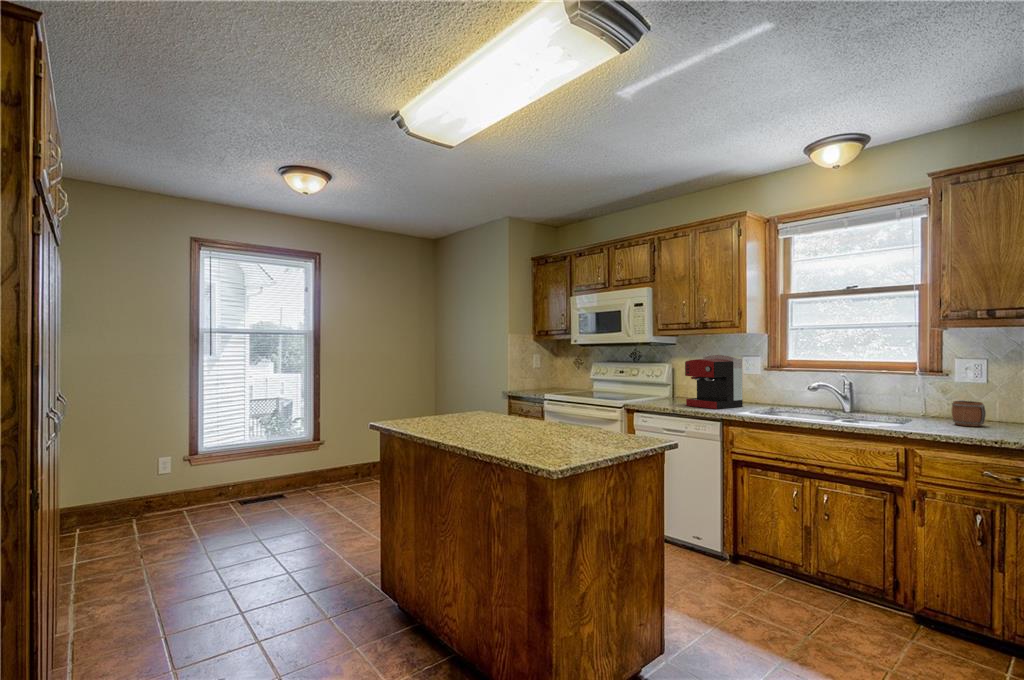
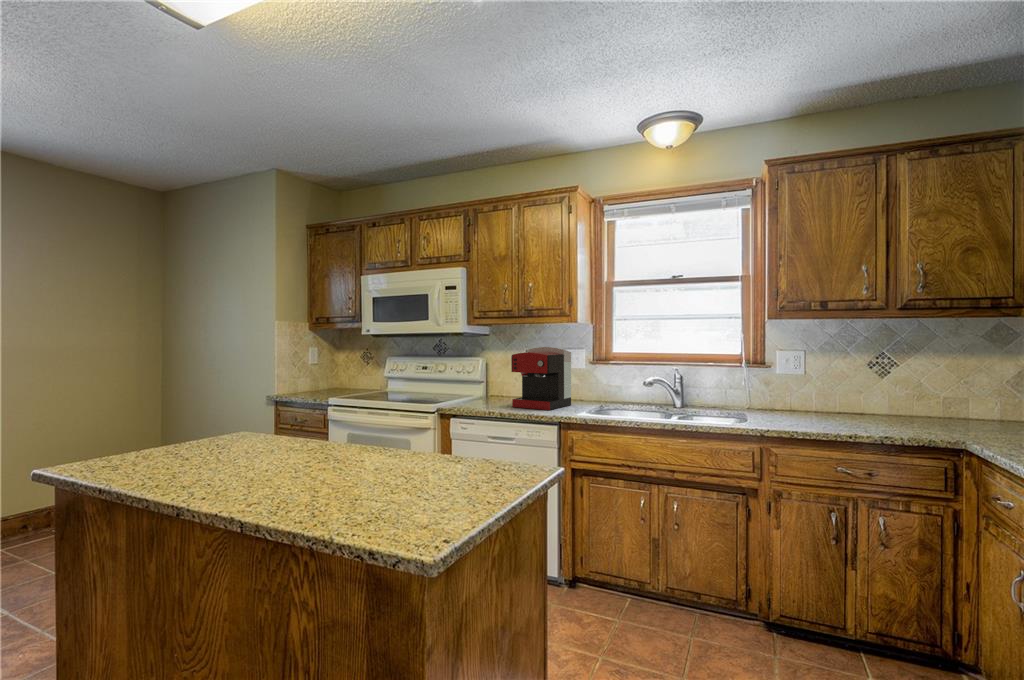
mug: present [952,400,986,427] -> none [778,390,810,417]

